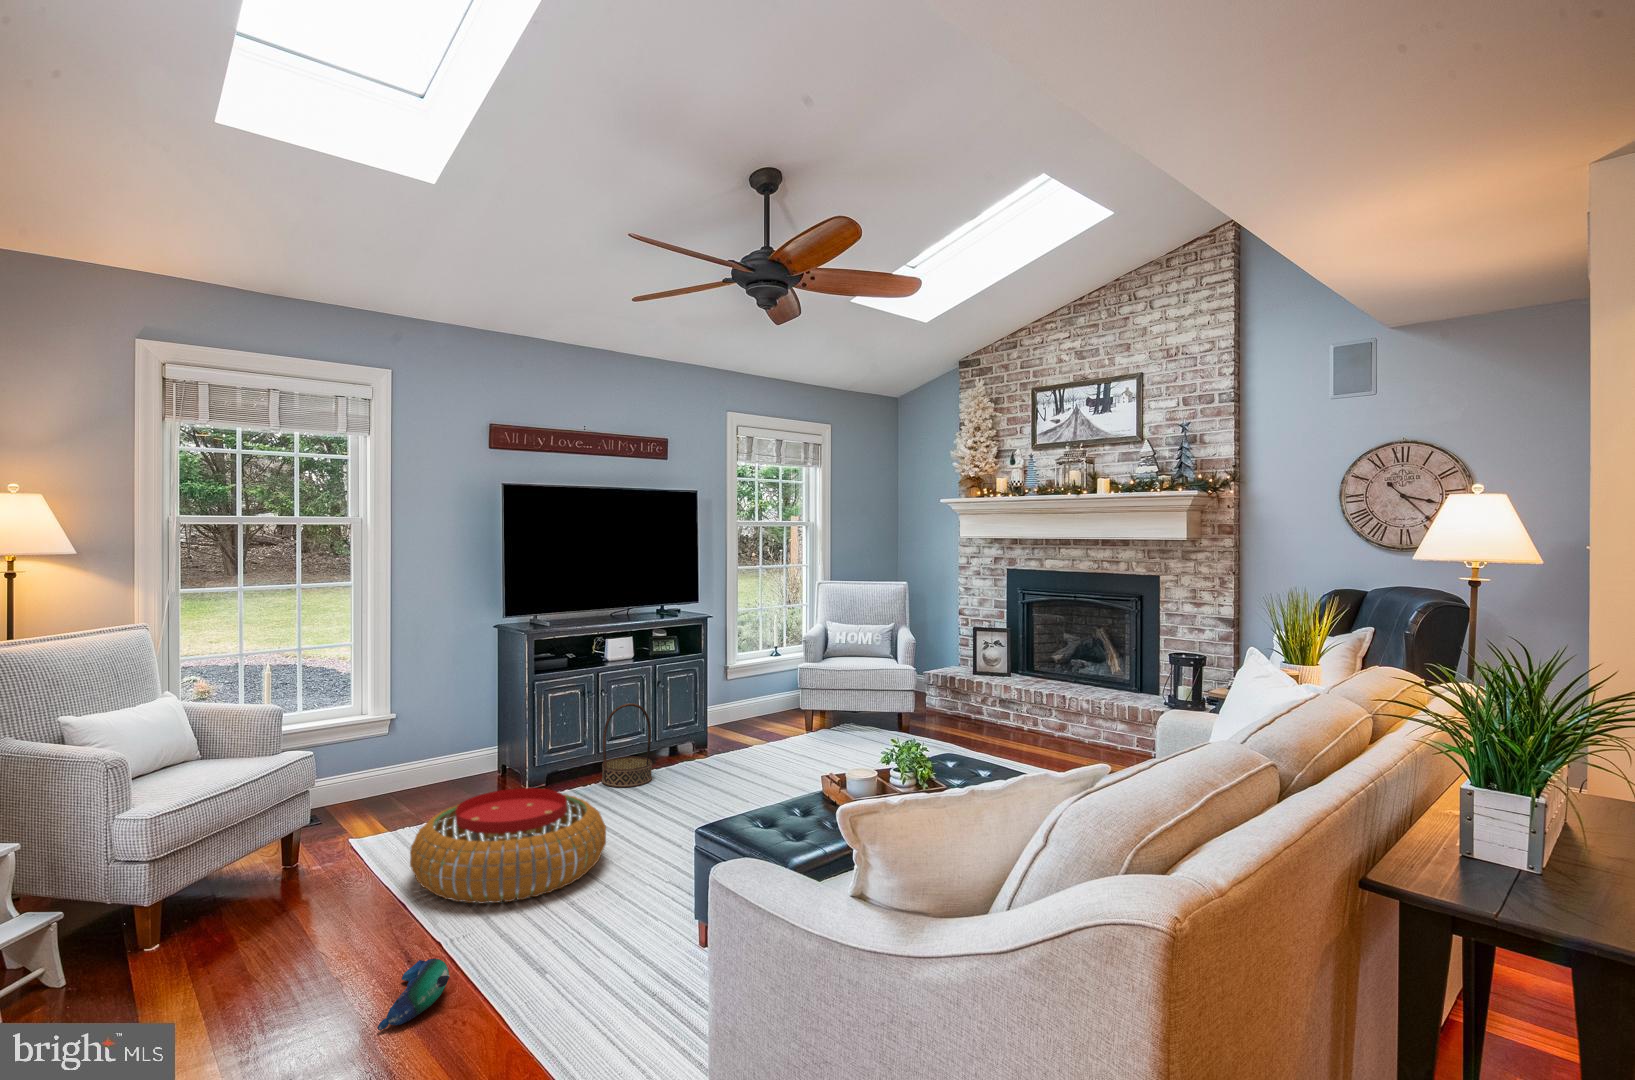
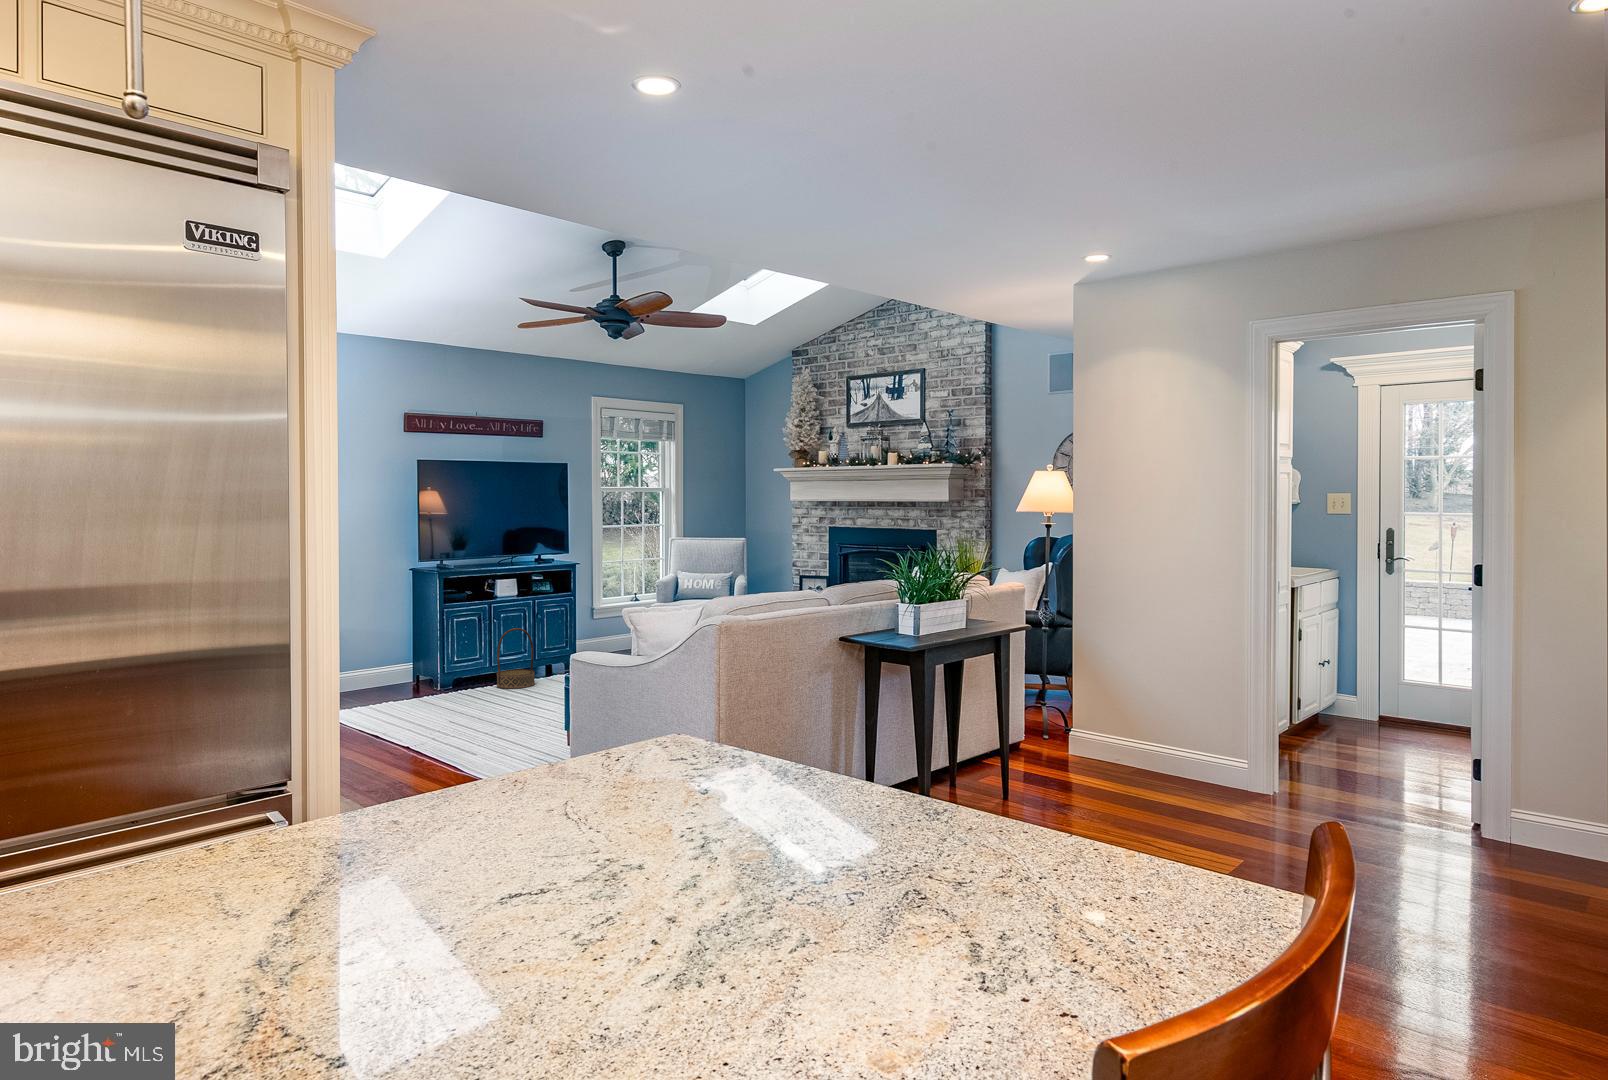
pouf: present [410,788,606,903] -> none [377,675,507,736]
plush toy: present [378,958,450,1030] -> none [390,745,426,773]

